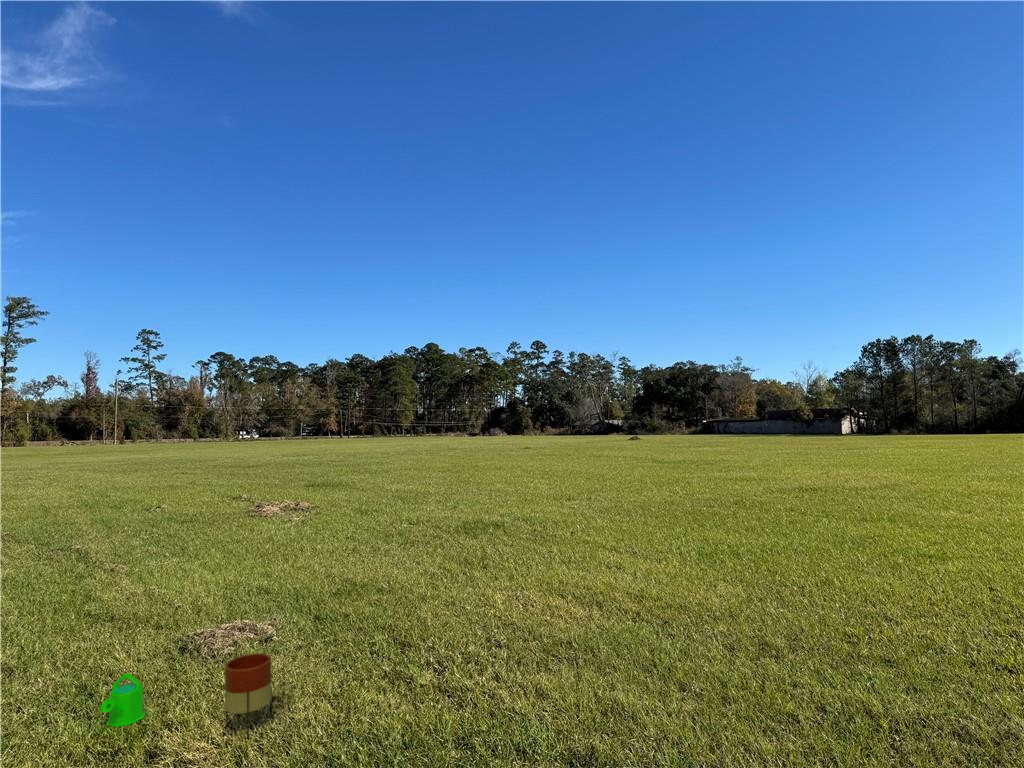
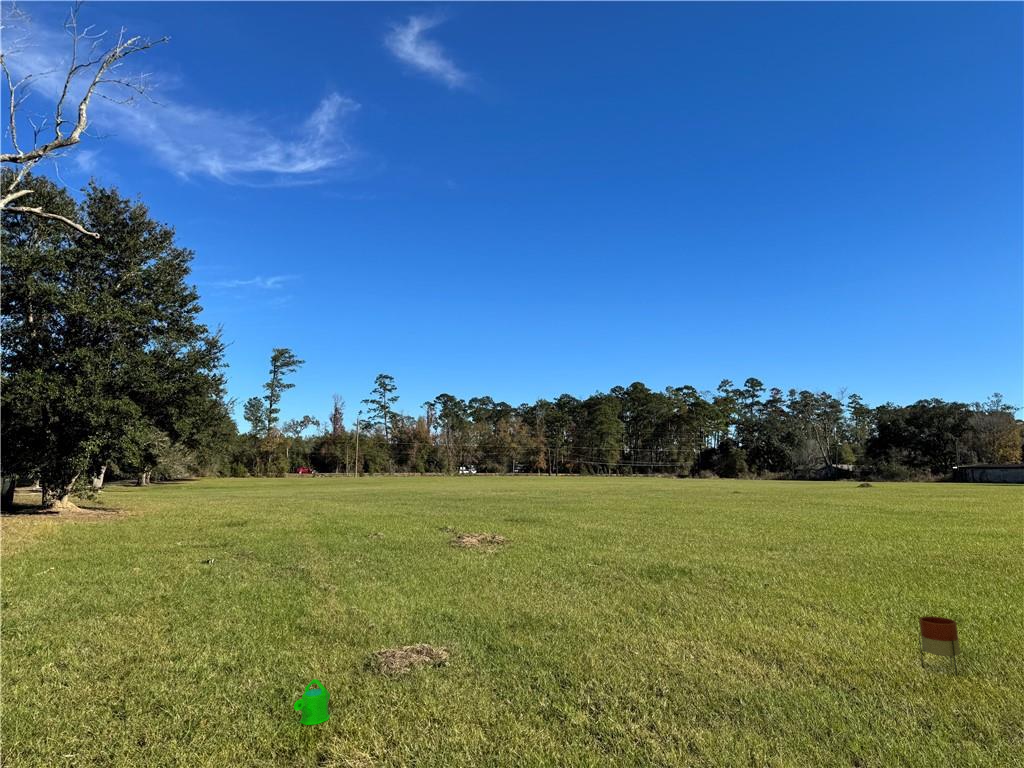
planter: present [225,653,272,739] -> present [919,616,960,675]

